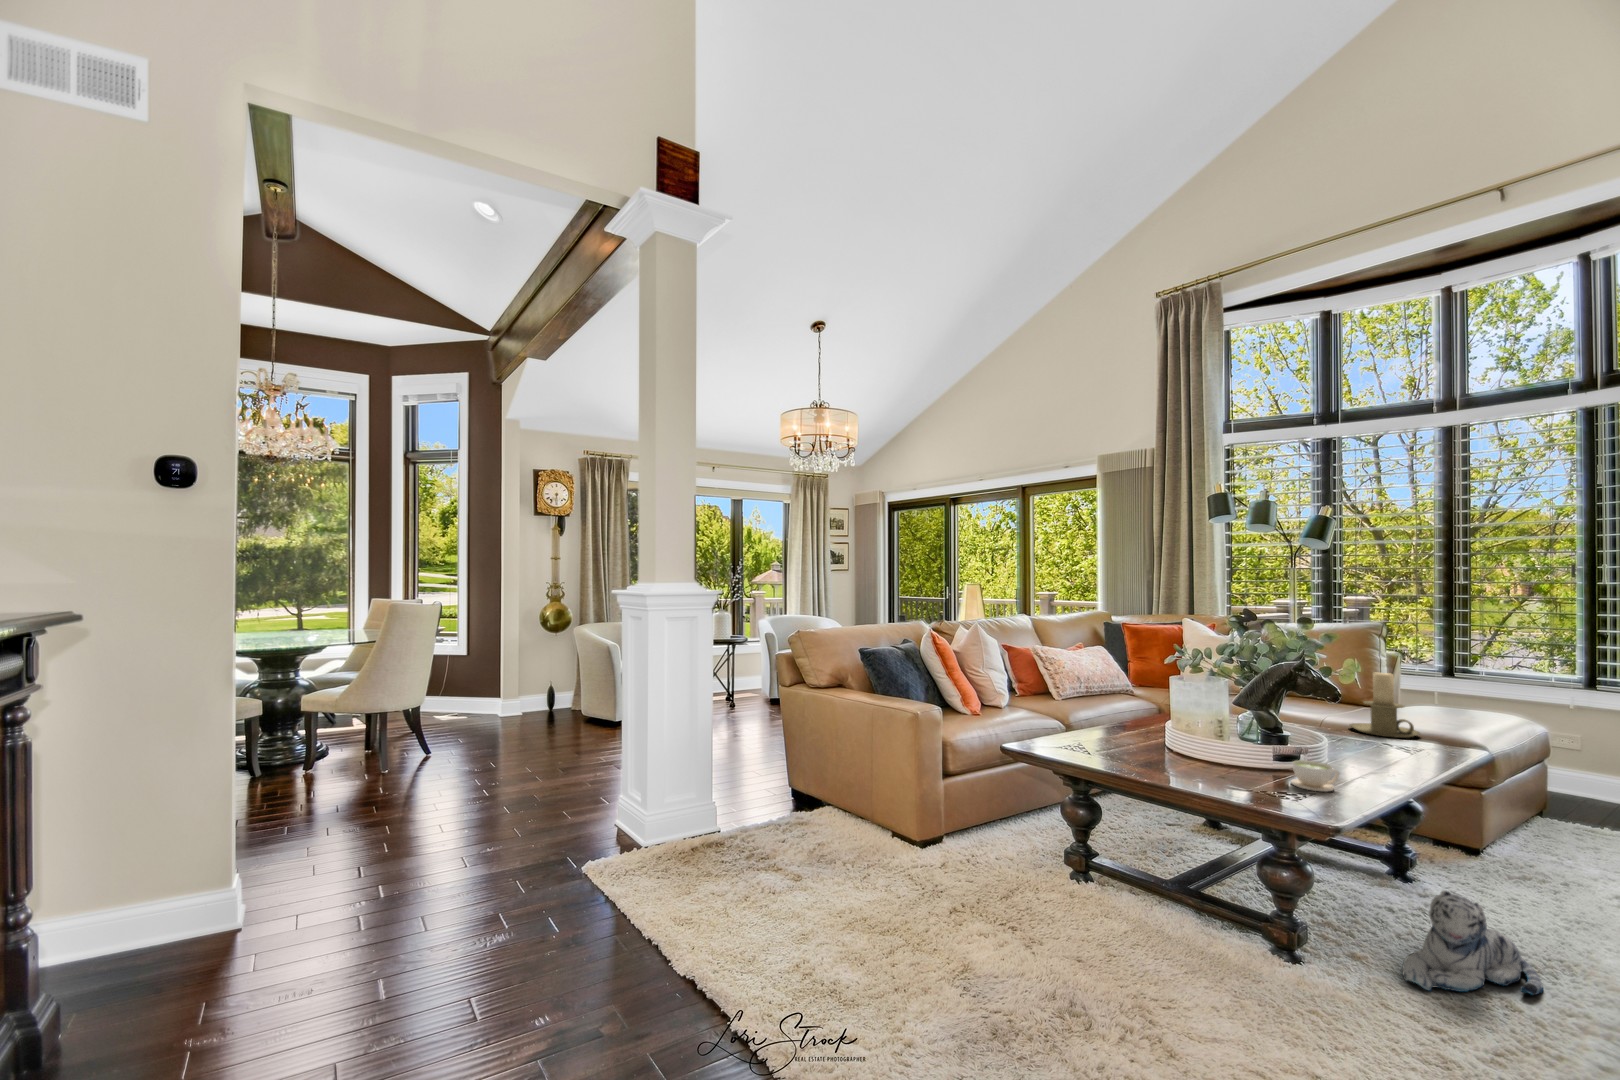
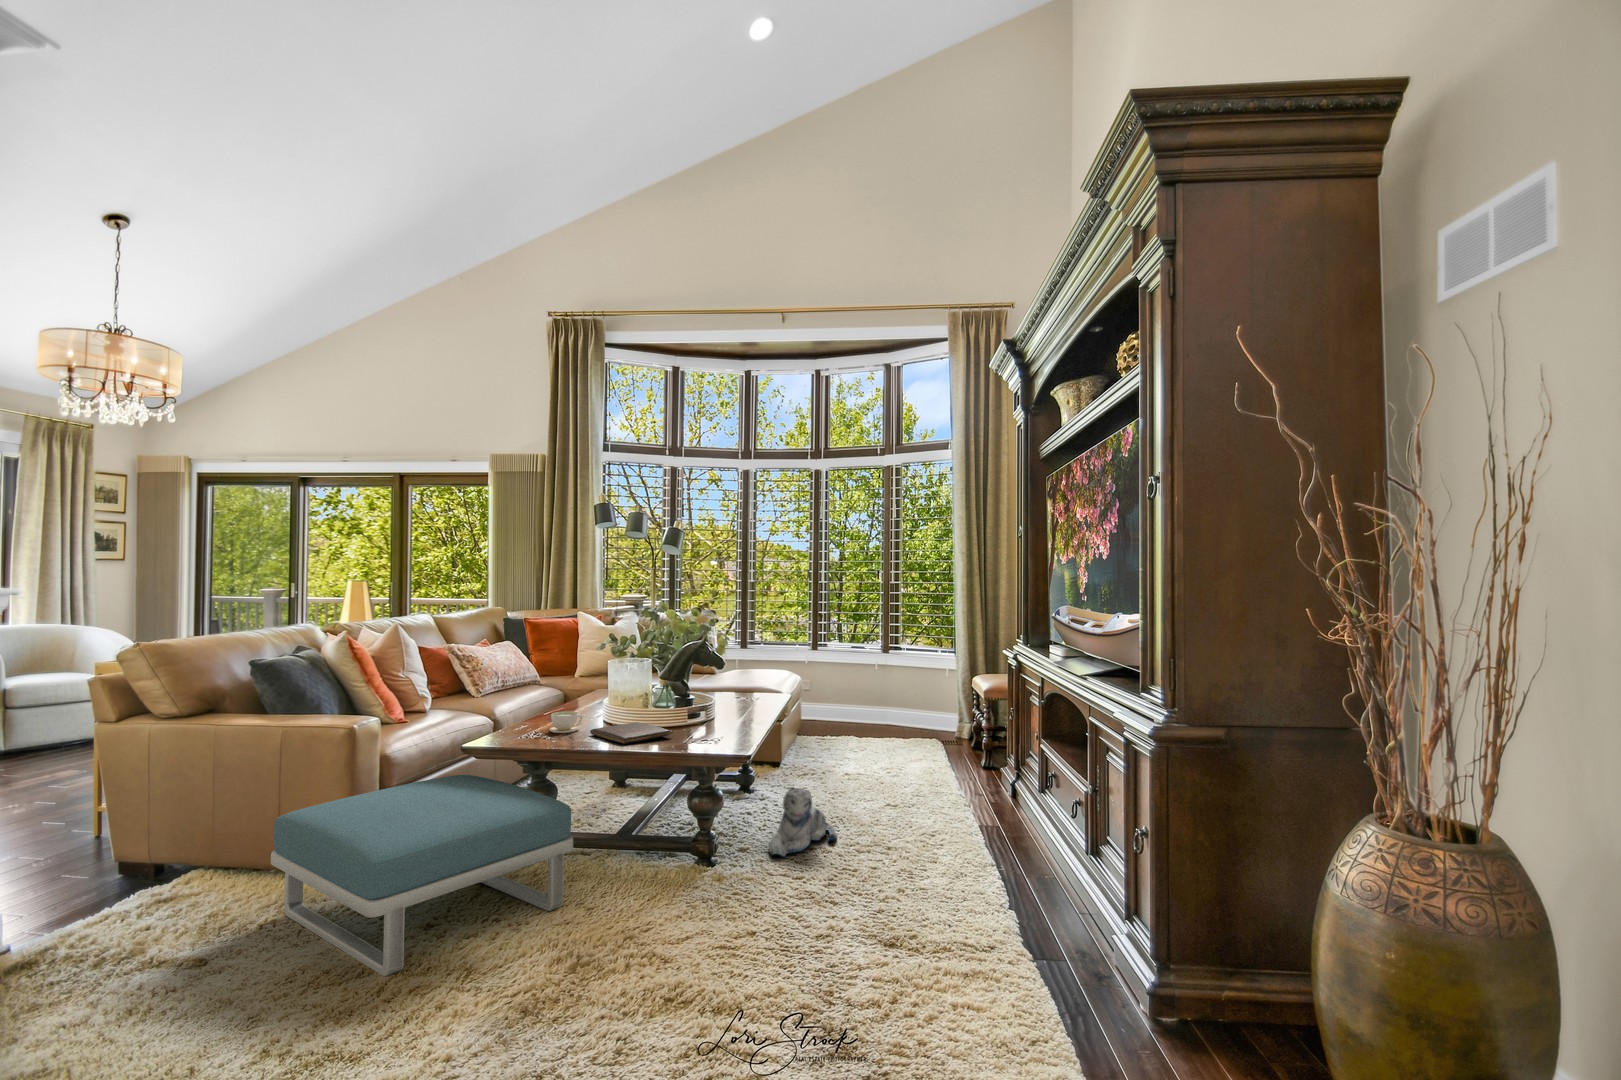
candle holder: present [1350,673,1420,738] -> none [717,642,760,691]
book: none [1141,753,1243,779] -> present [590,722,673,744]
coffee cup: present [1291,760,1339,792] -> present [550,711,582,733]
footstool: none [848,773,1102,954] -> present [271,775,573,976]

